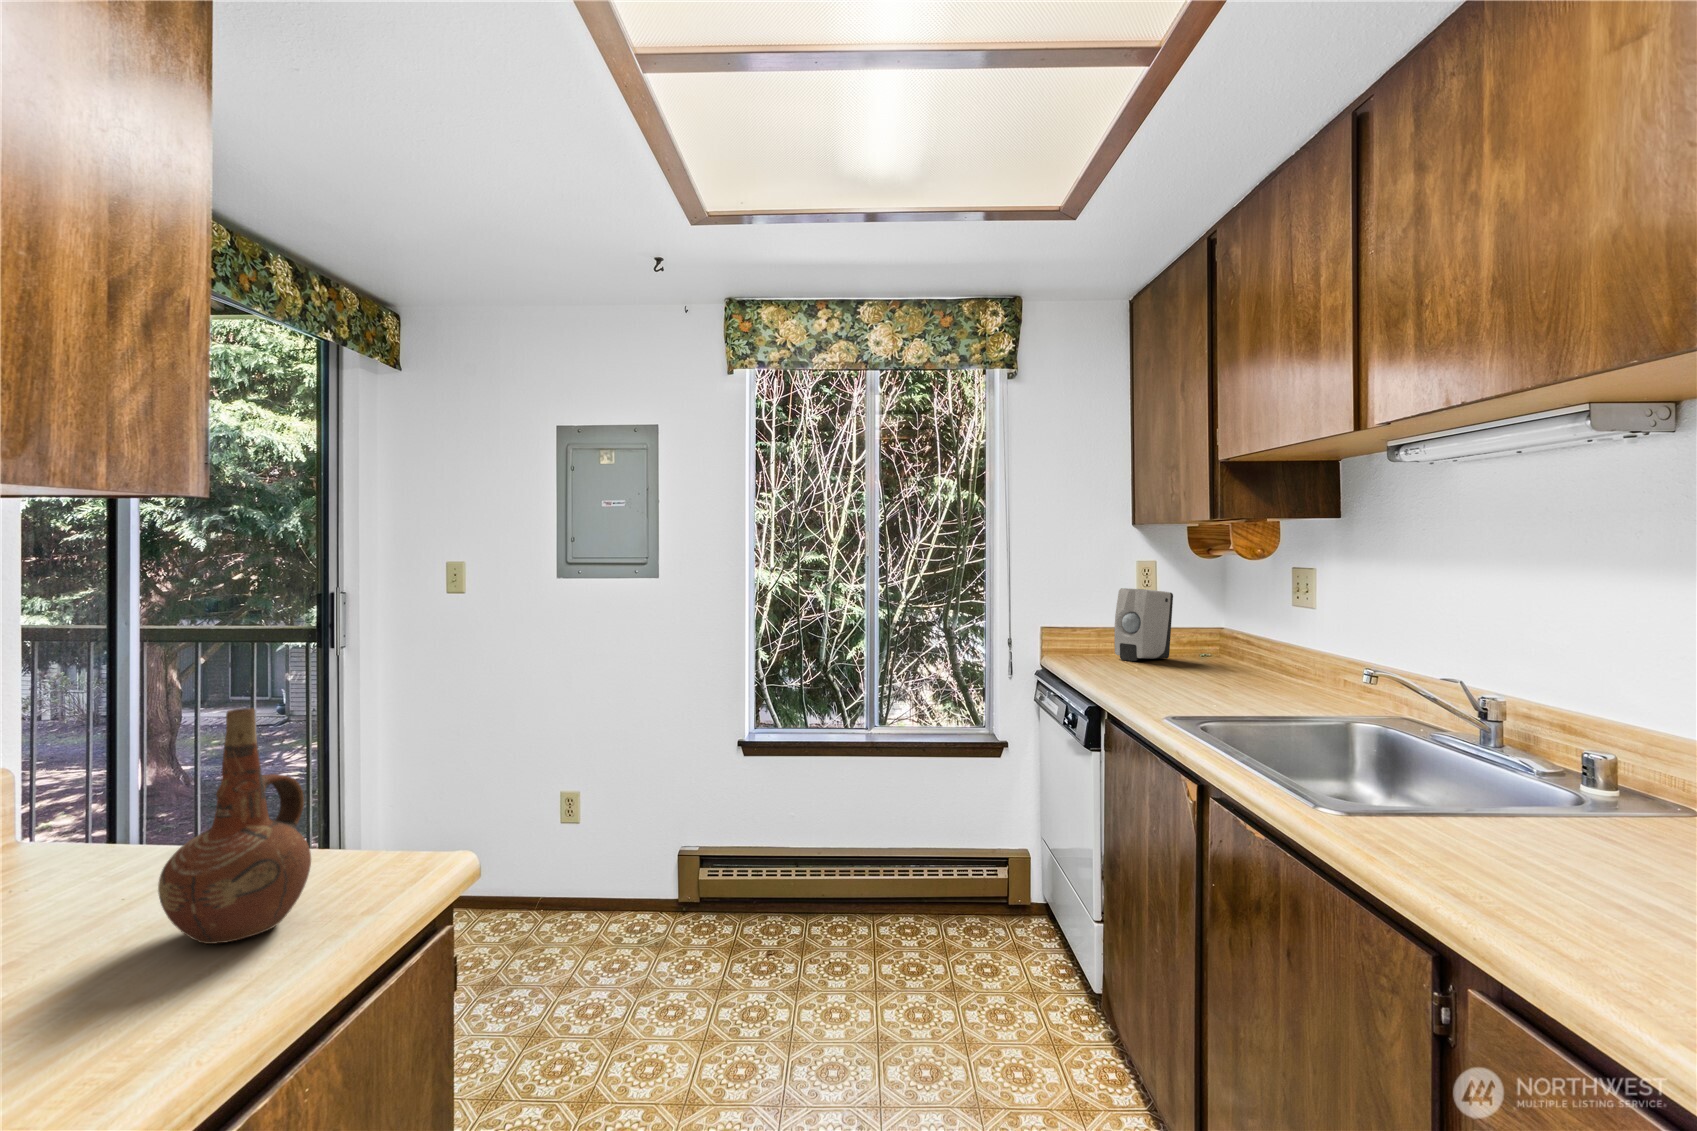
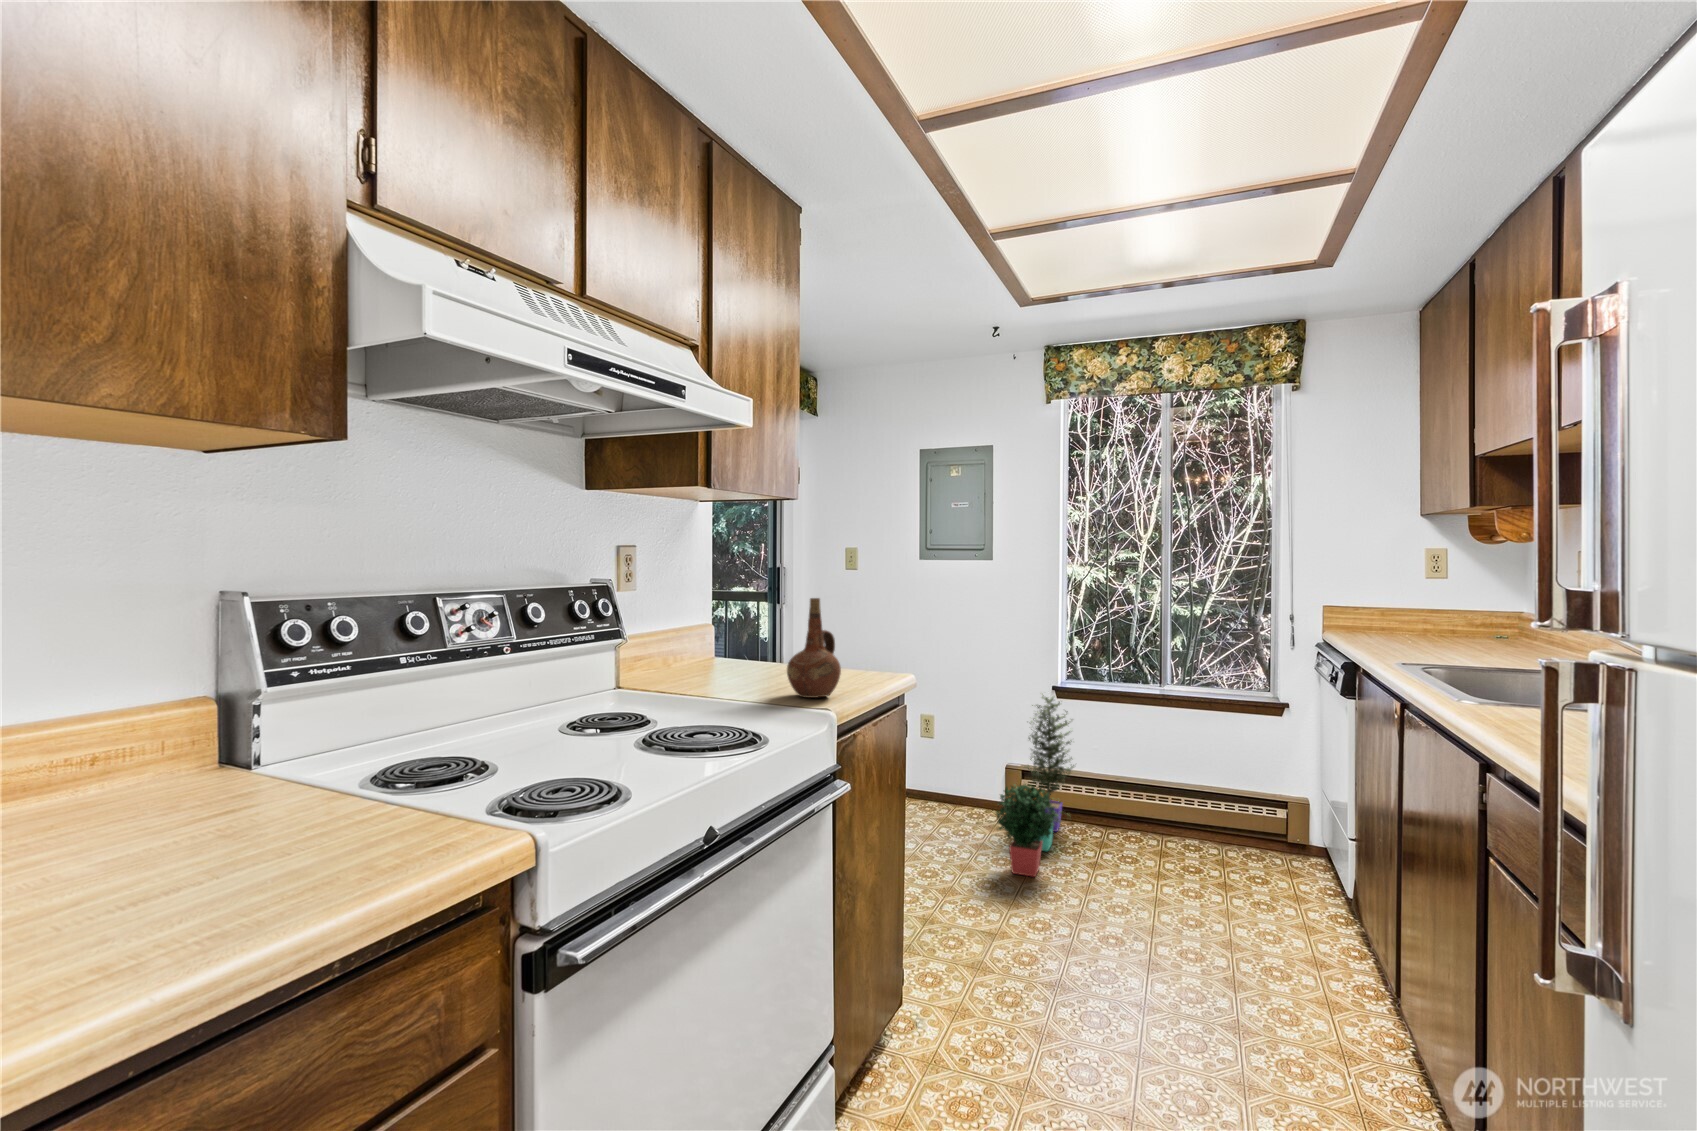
soap dispenser: present [1114,588,1173,661] -> none [1397,571,1461,636]
potted plant: none [662,750,771,1029] -> present [996,694,1074,877]

